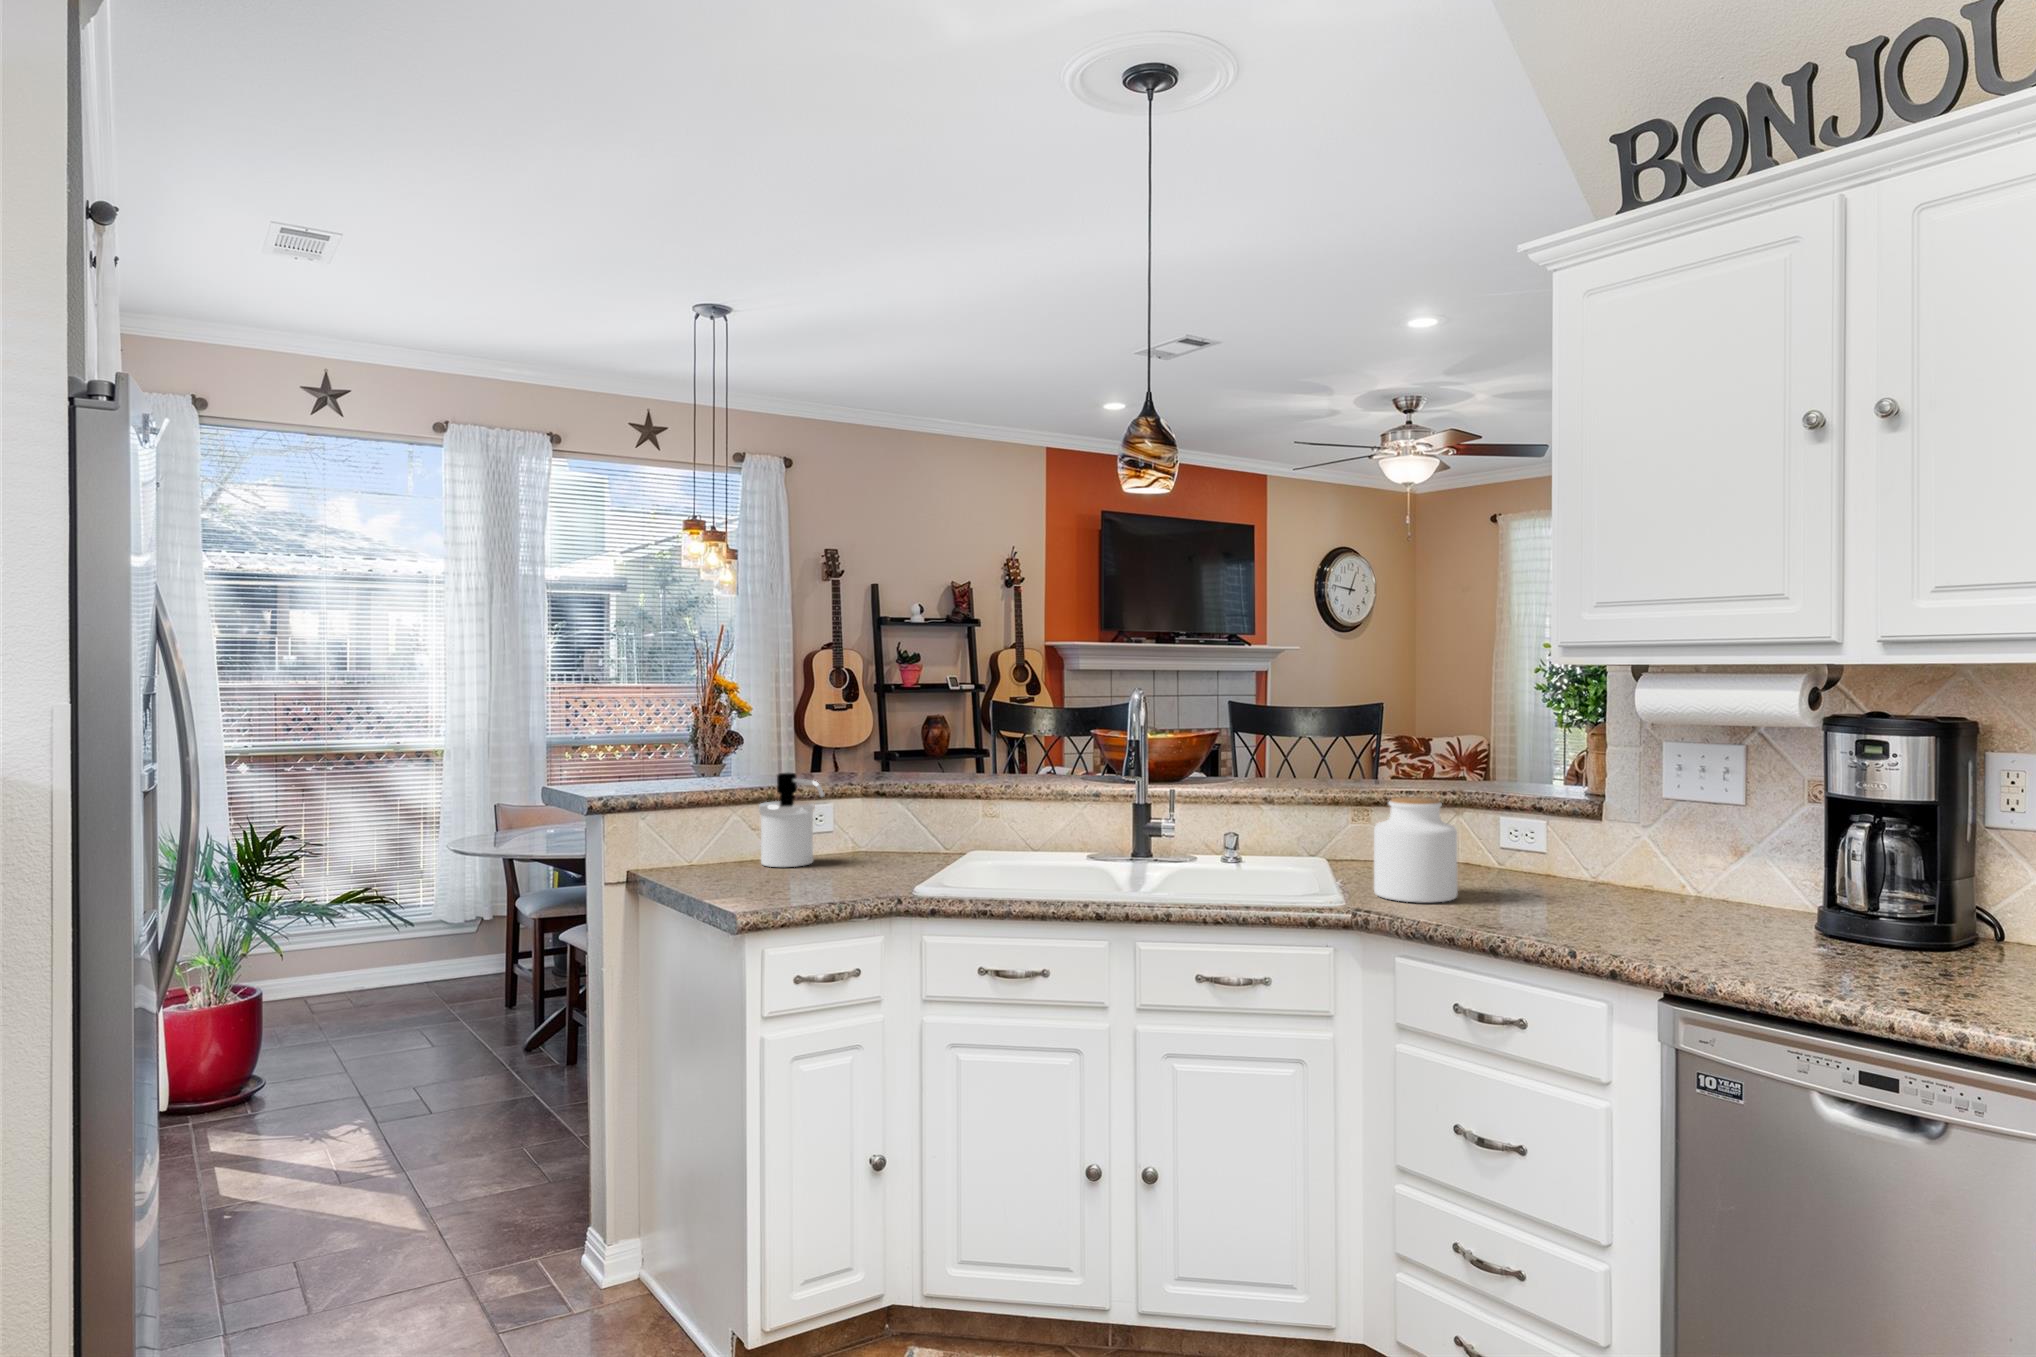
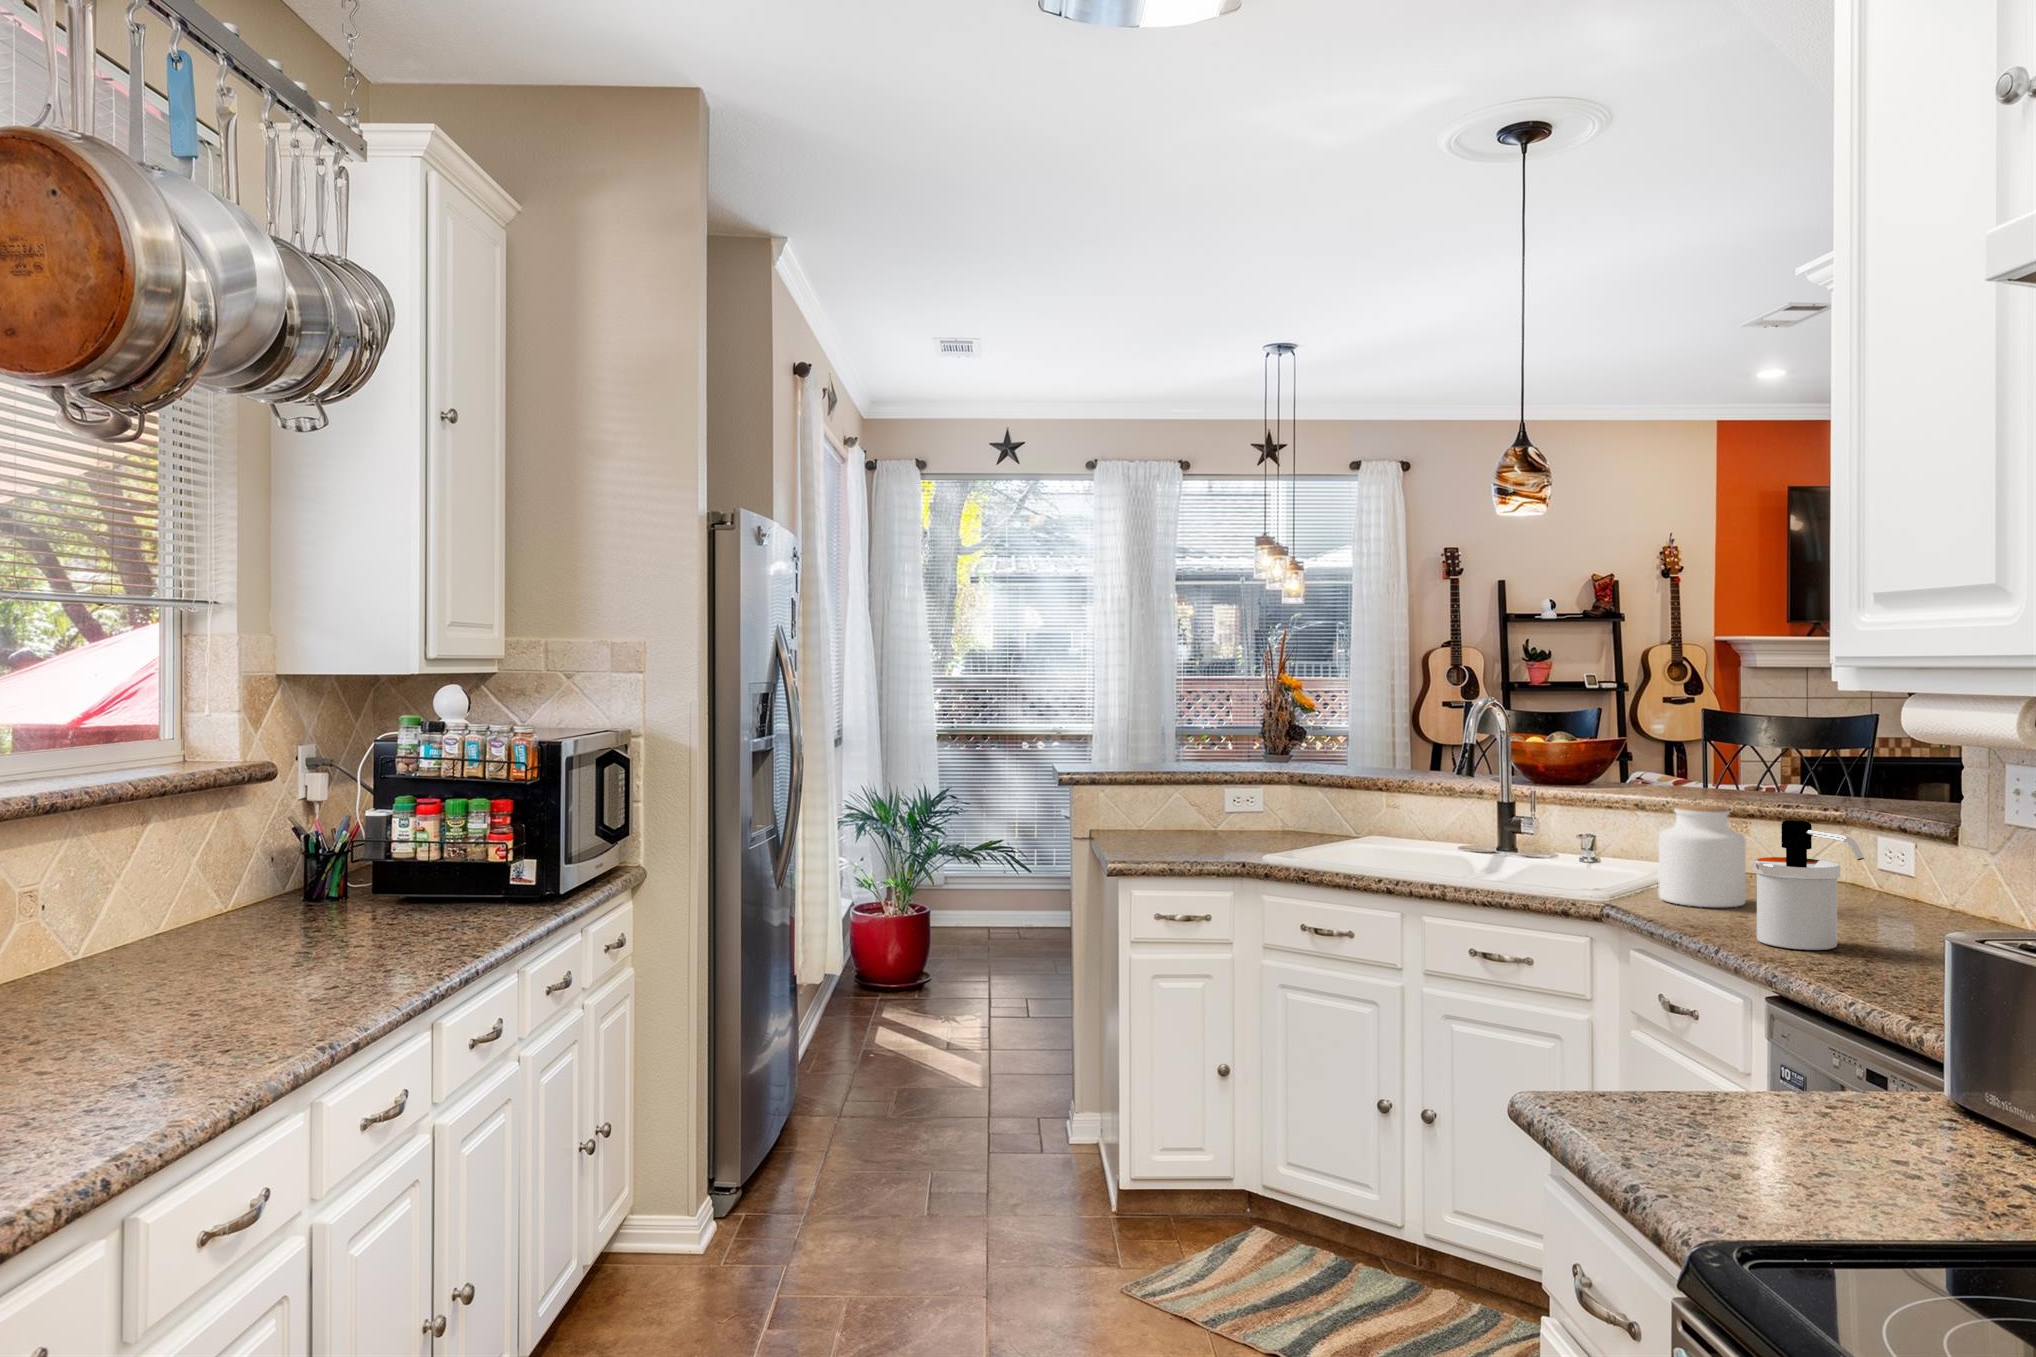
soap dispenser: present [759,773,824,867] -> present [1754,820,1864,950]

